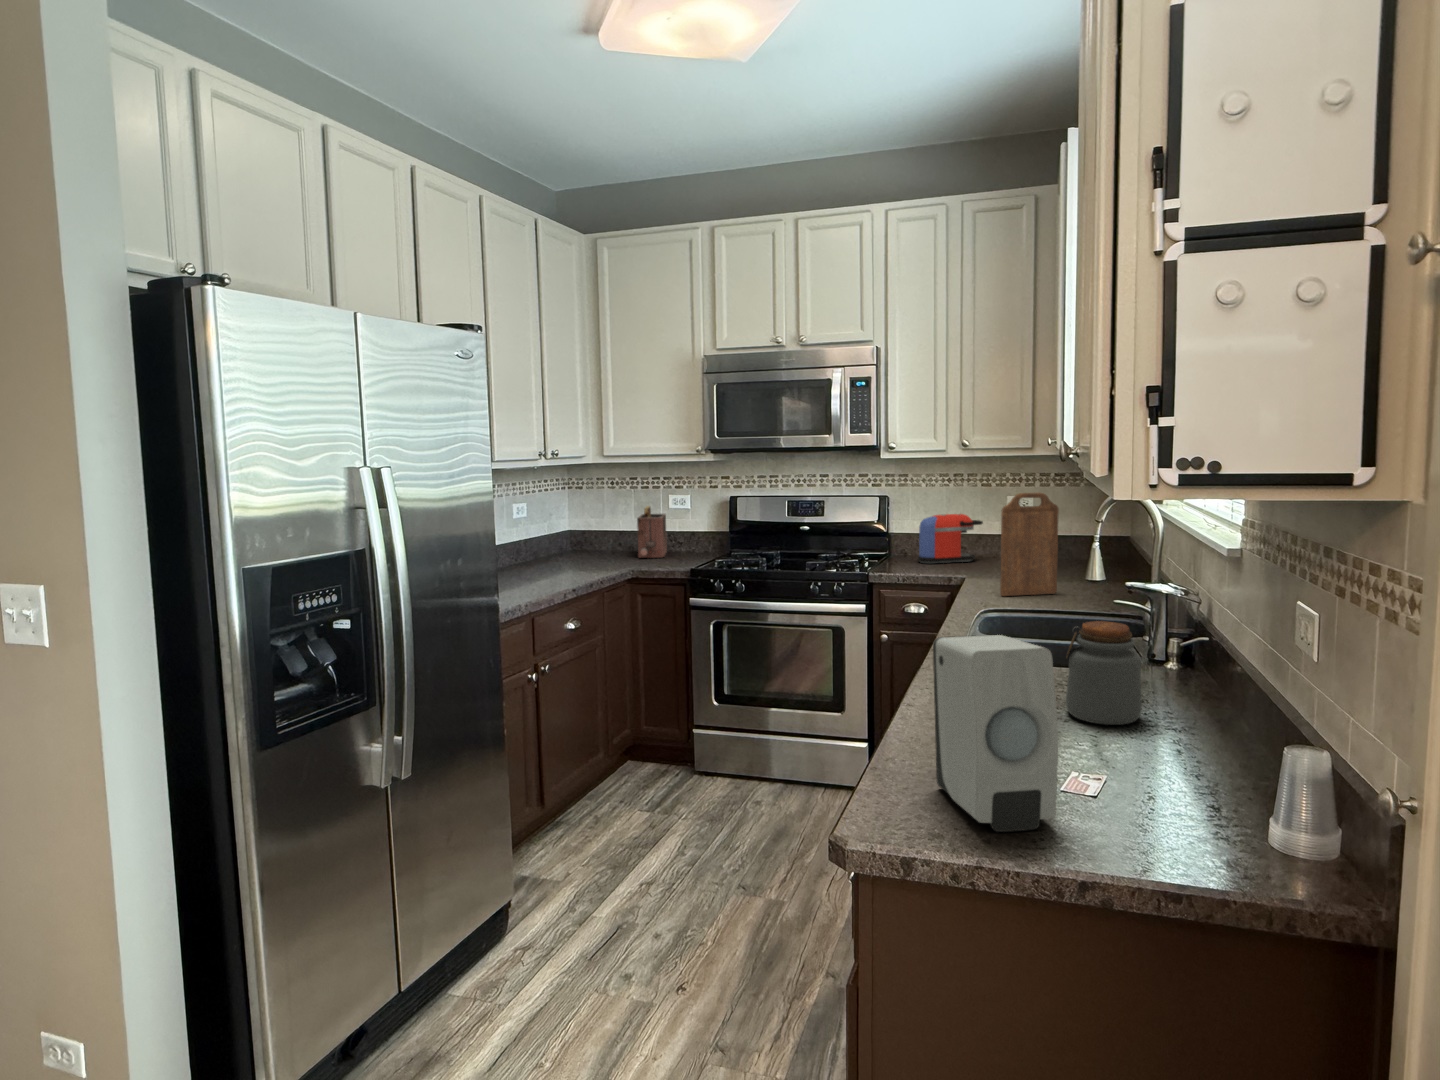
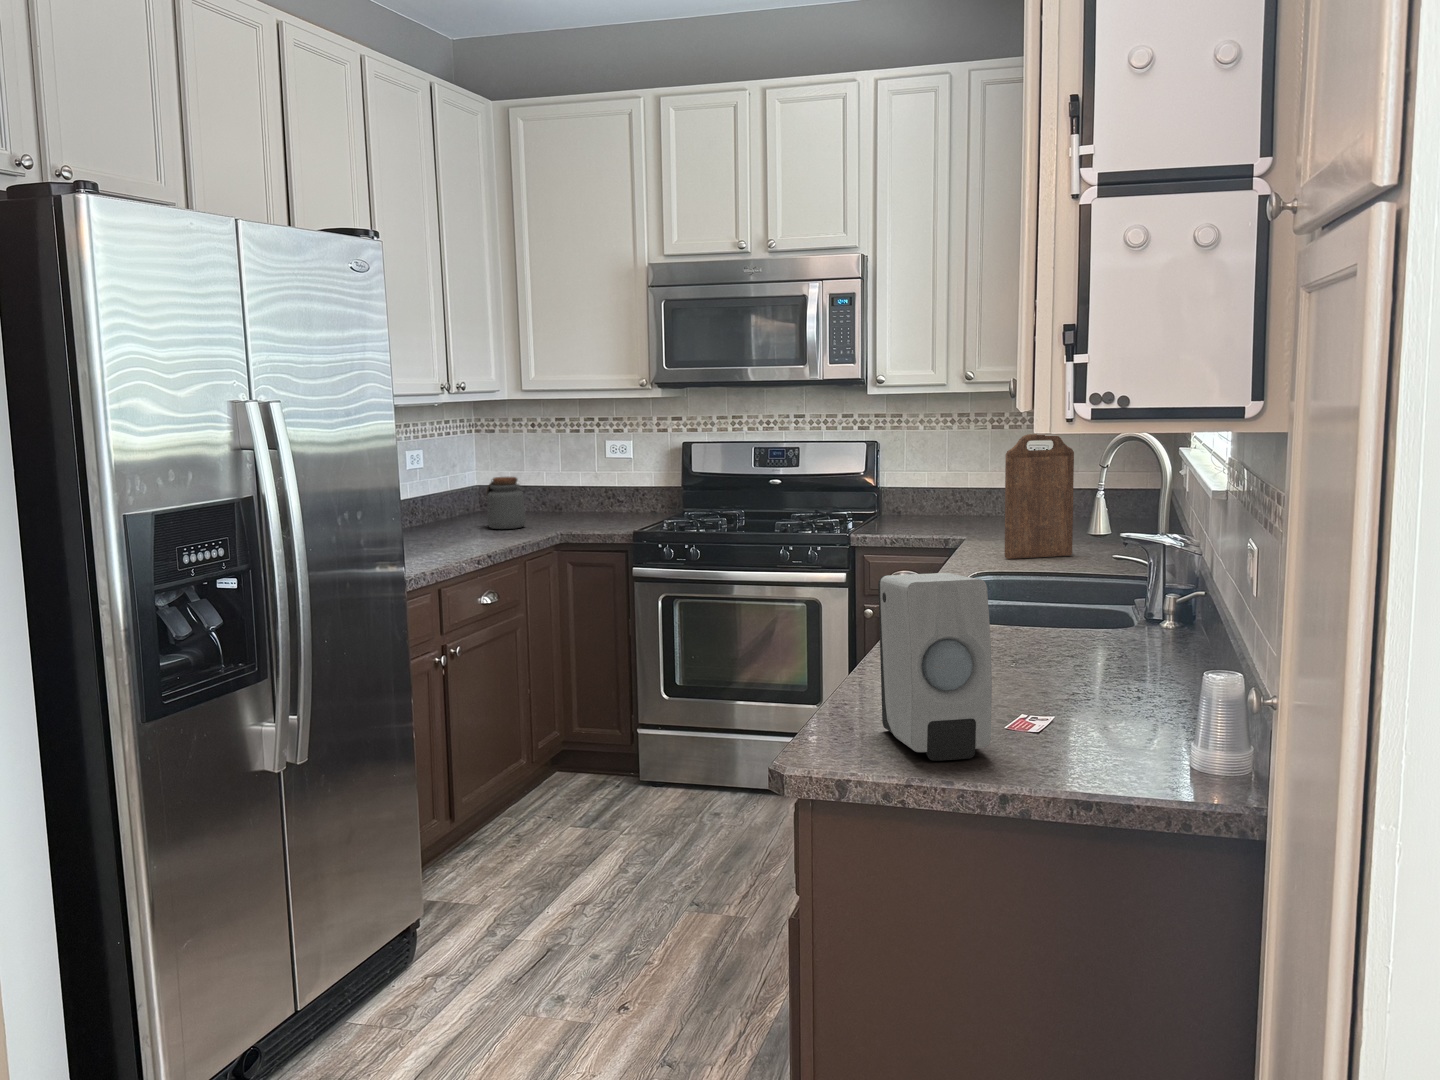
toaster: present [637,506,667,558] -> none [563,454,601,520]
coffee maker: present [918,514,983,563] -> none [915,462,996,524]
jar: present [1066,621,1142,725] -> present [487,477,526,529]

